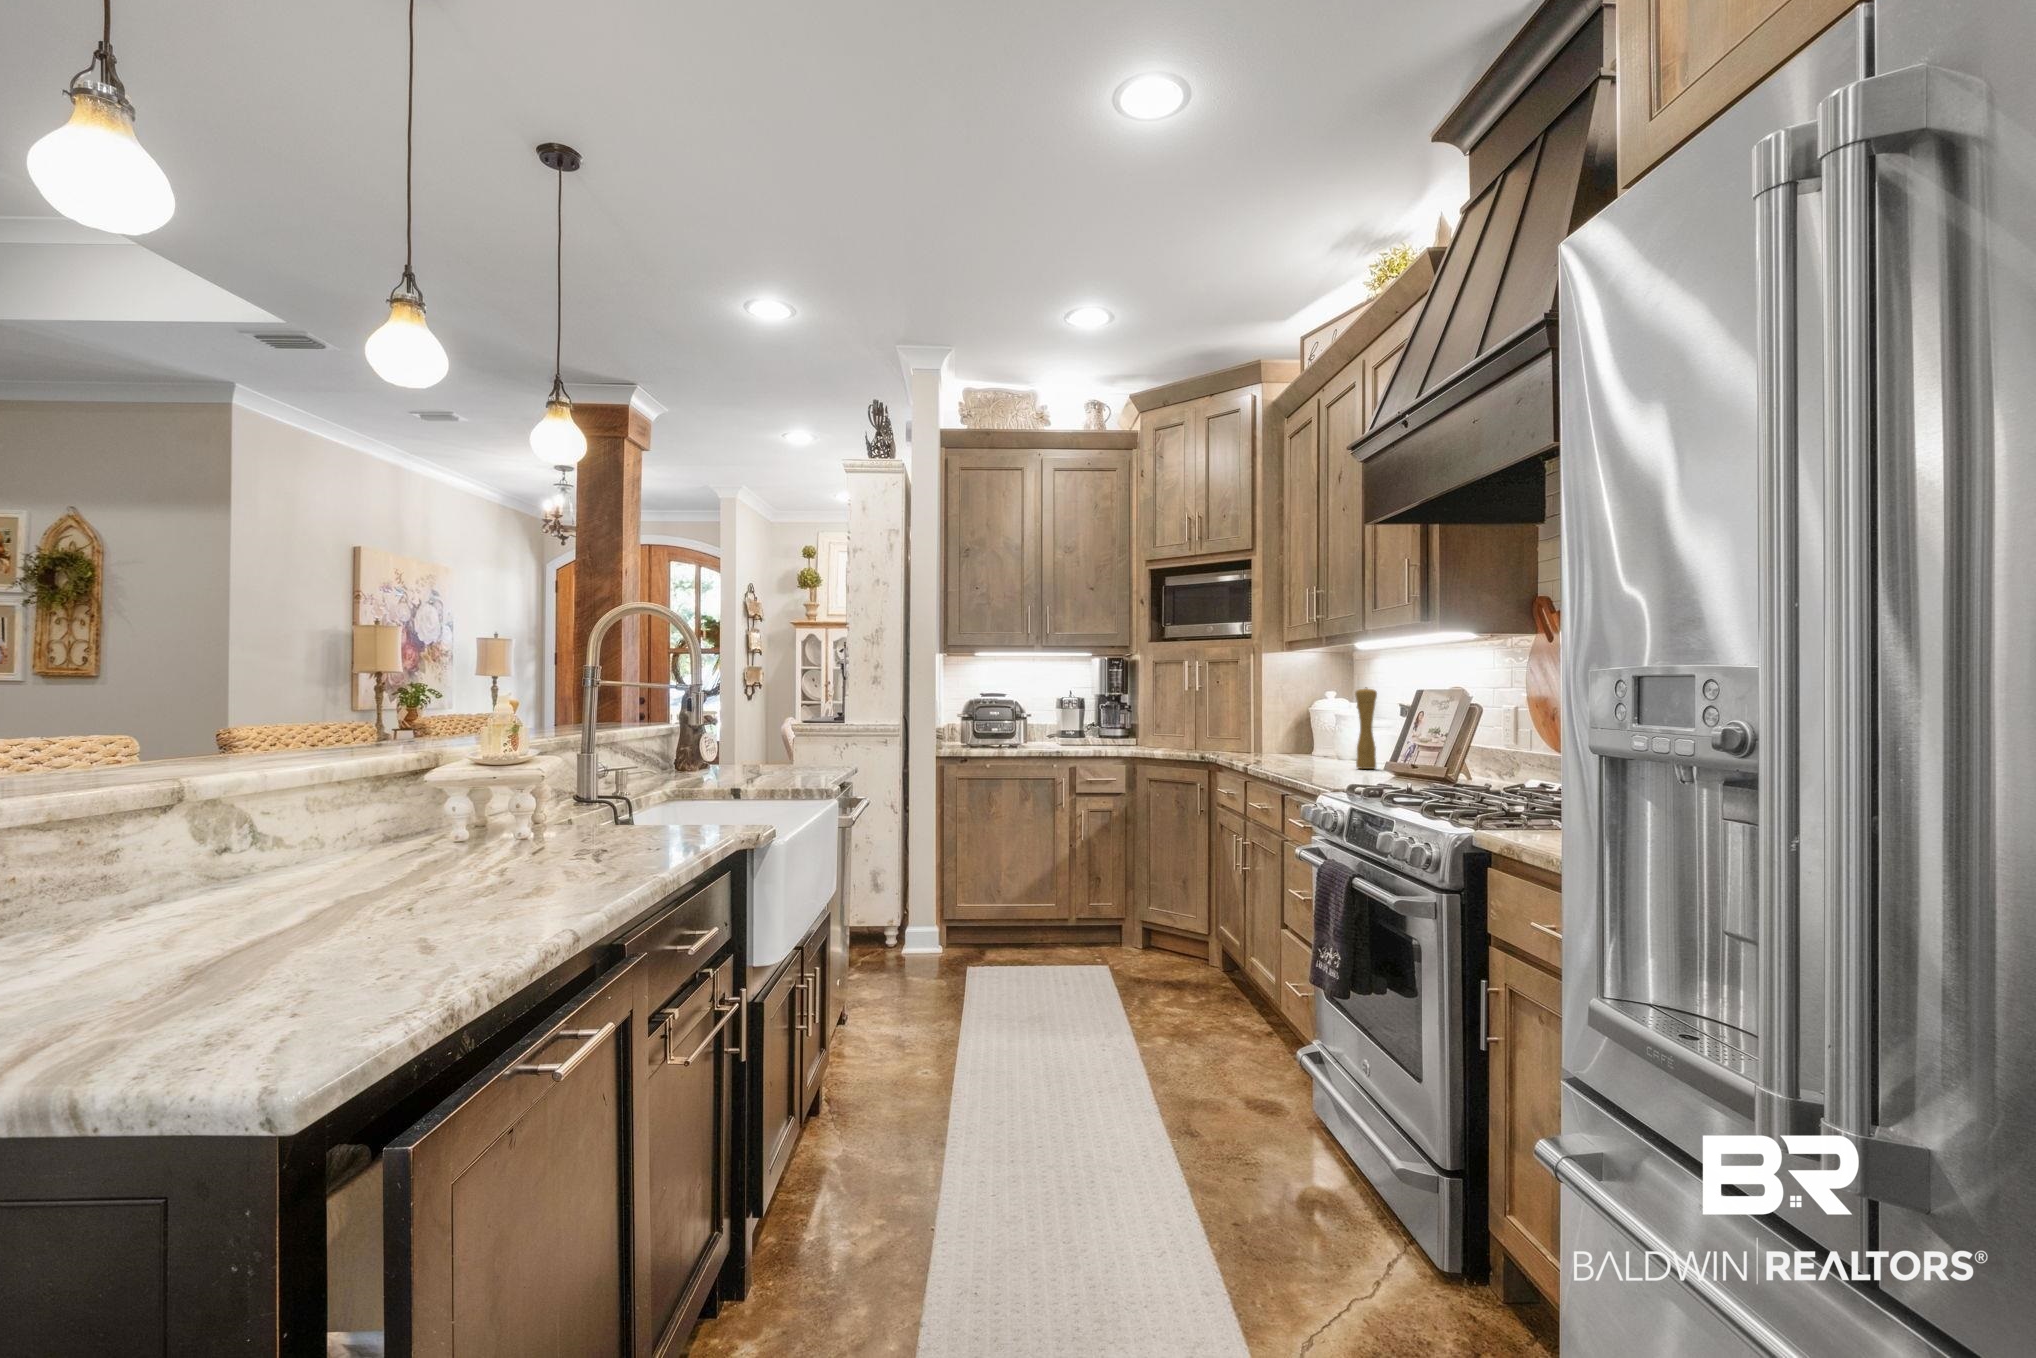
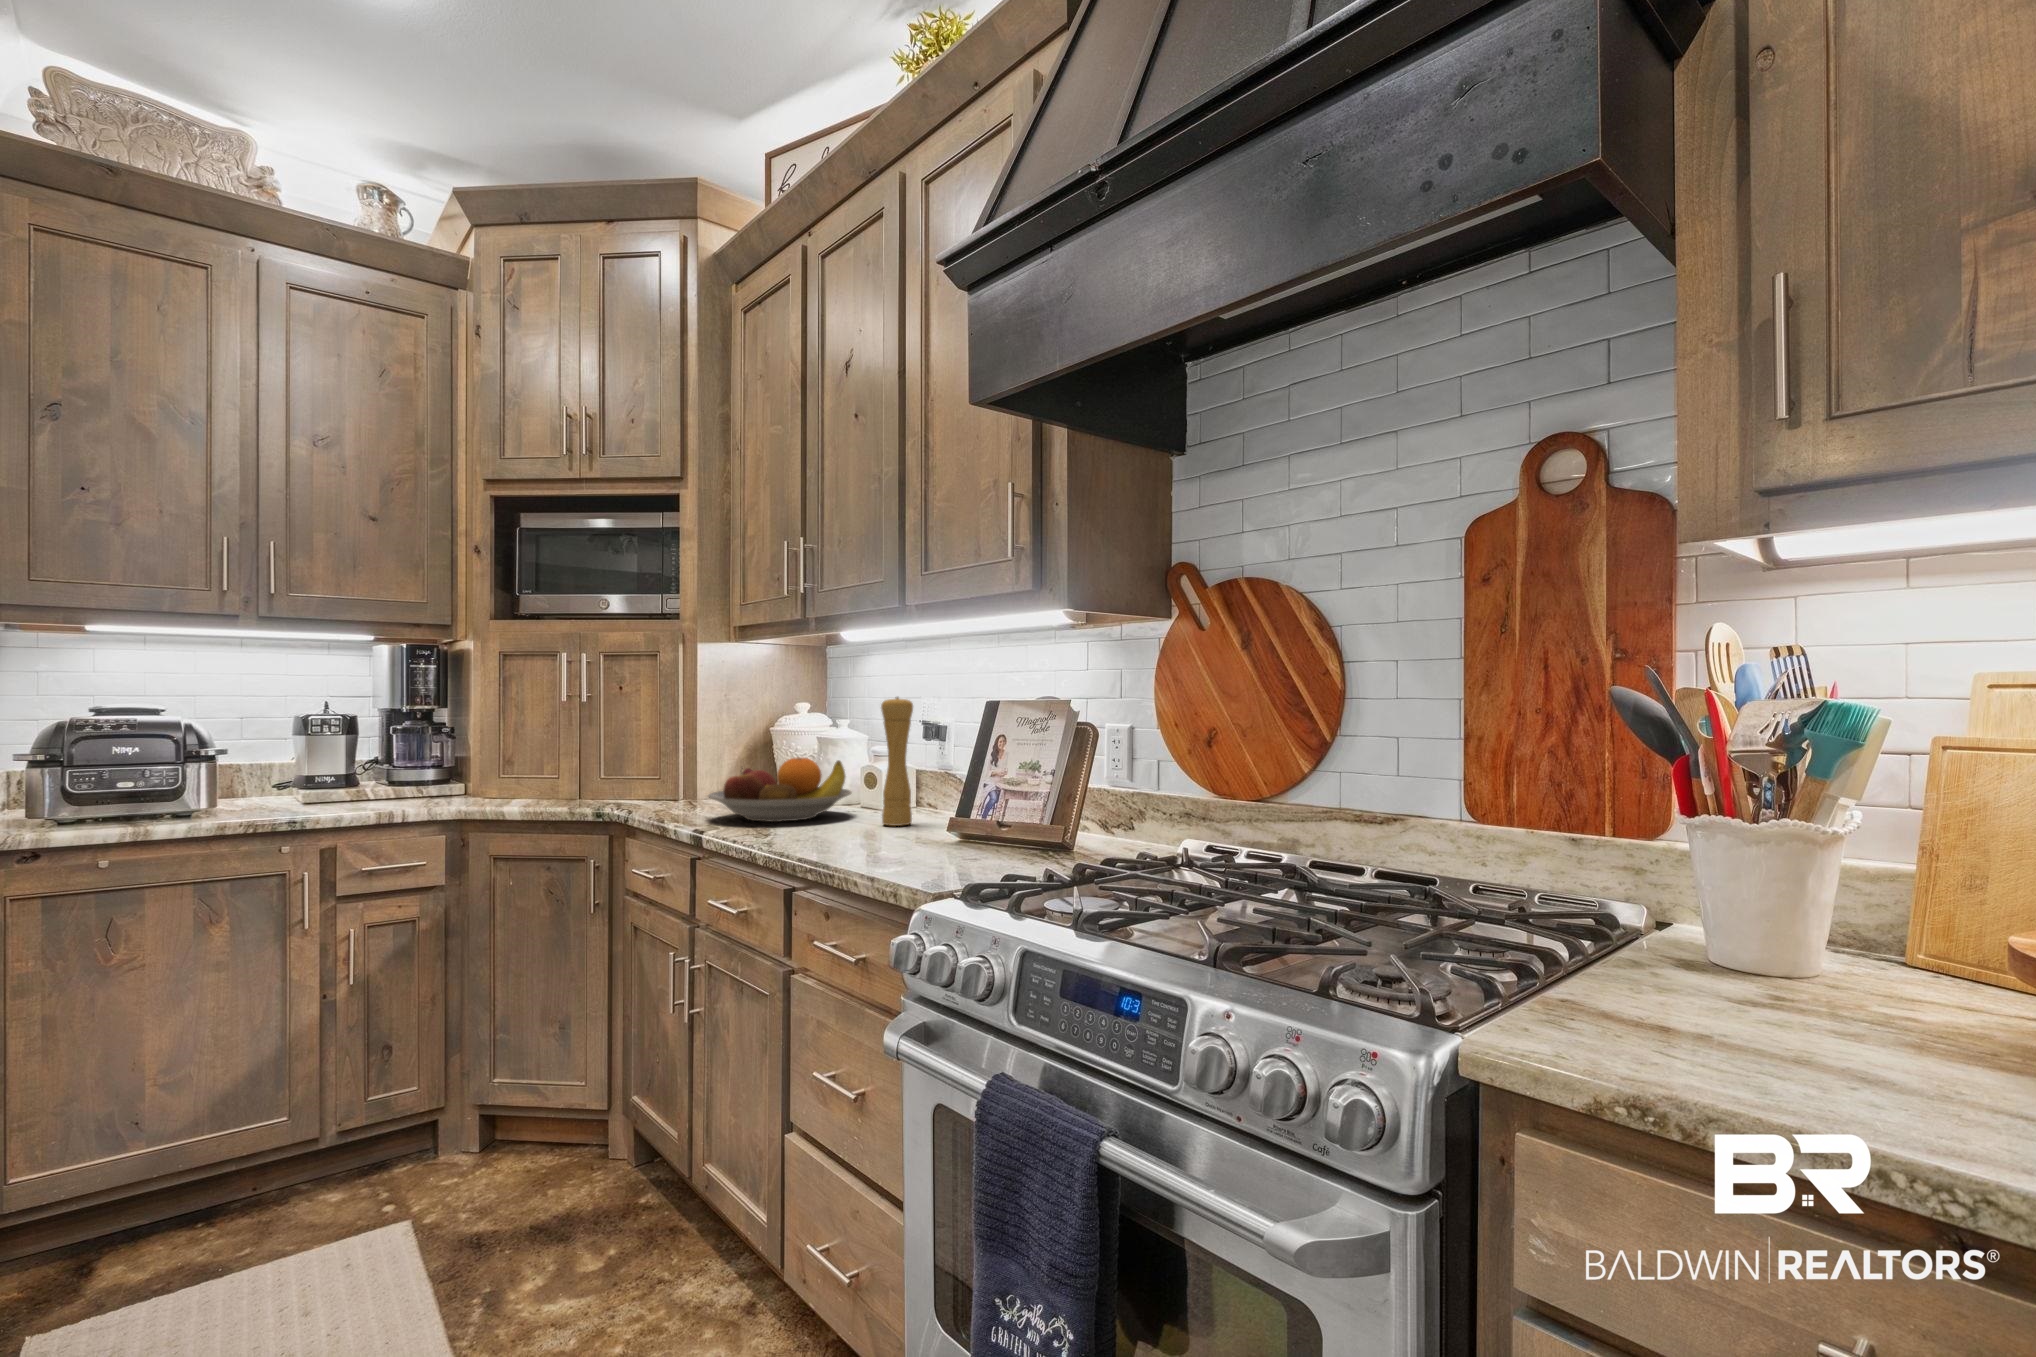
fruit bowl: none [1256,726,1347,764] -> present [708,757,852,822]

